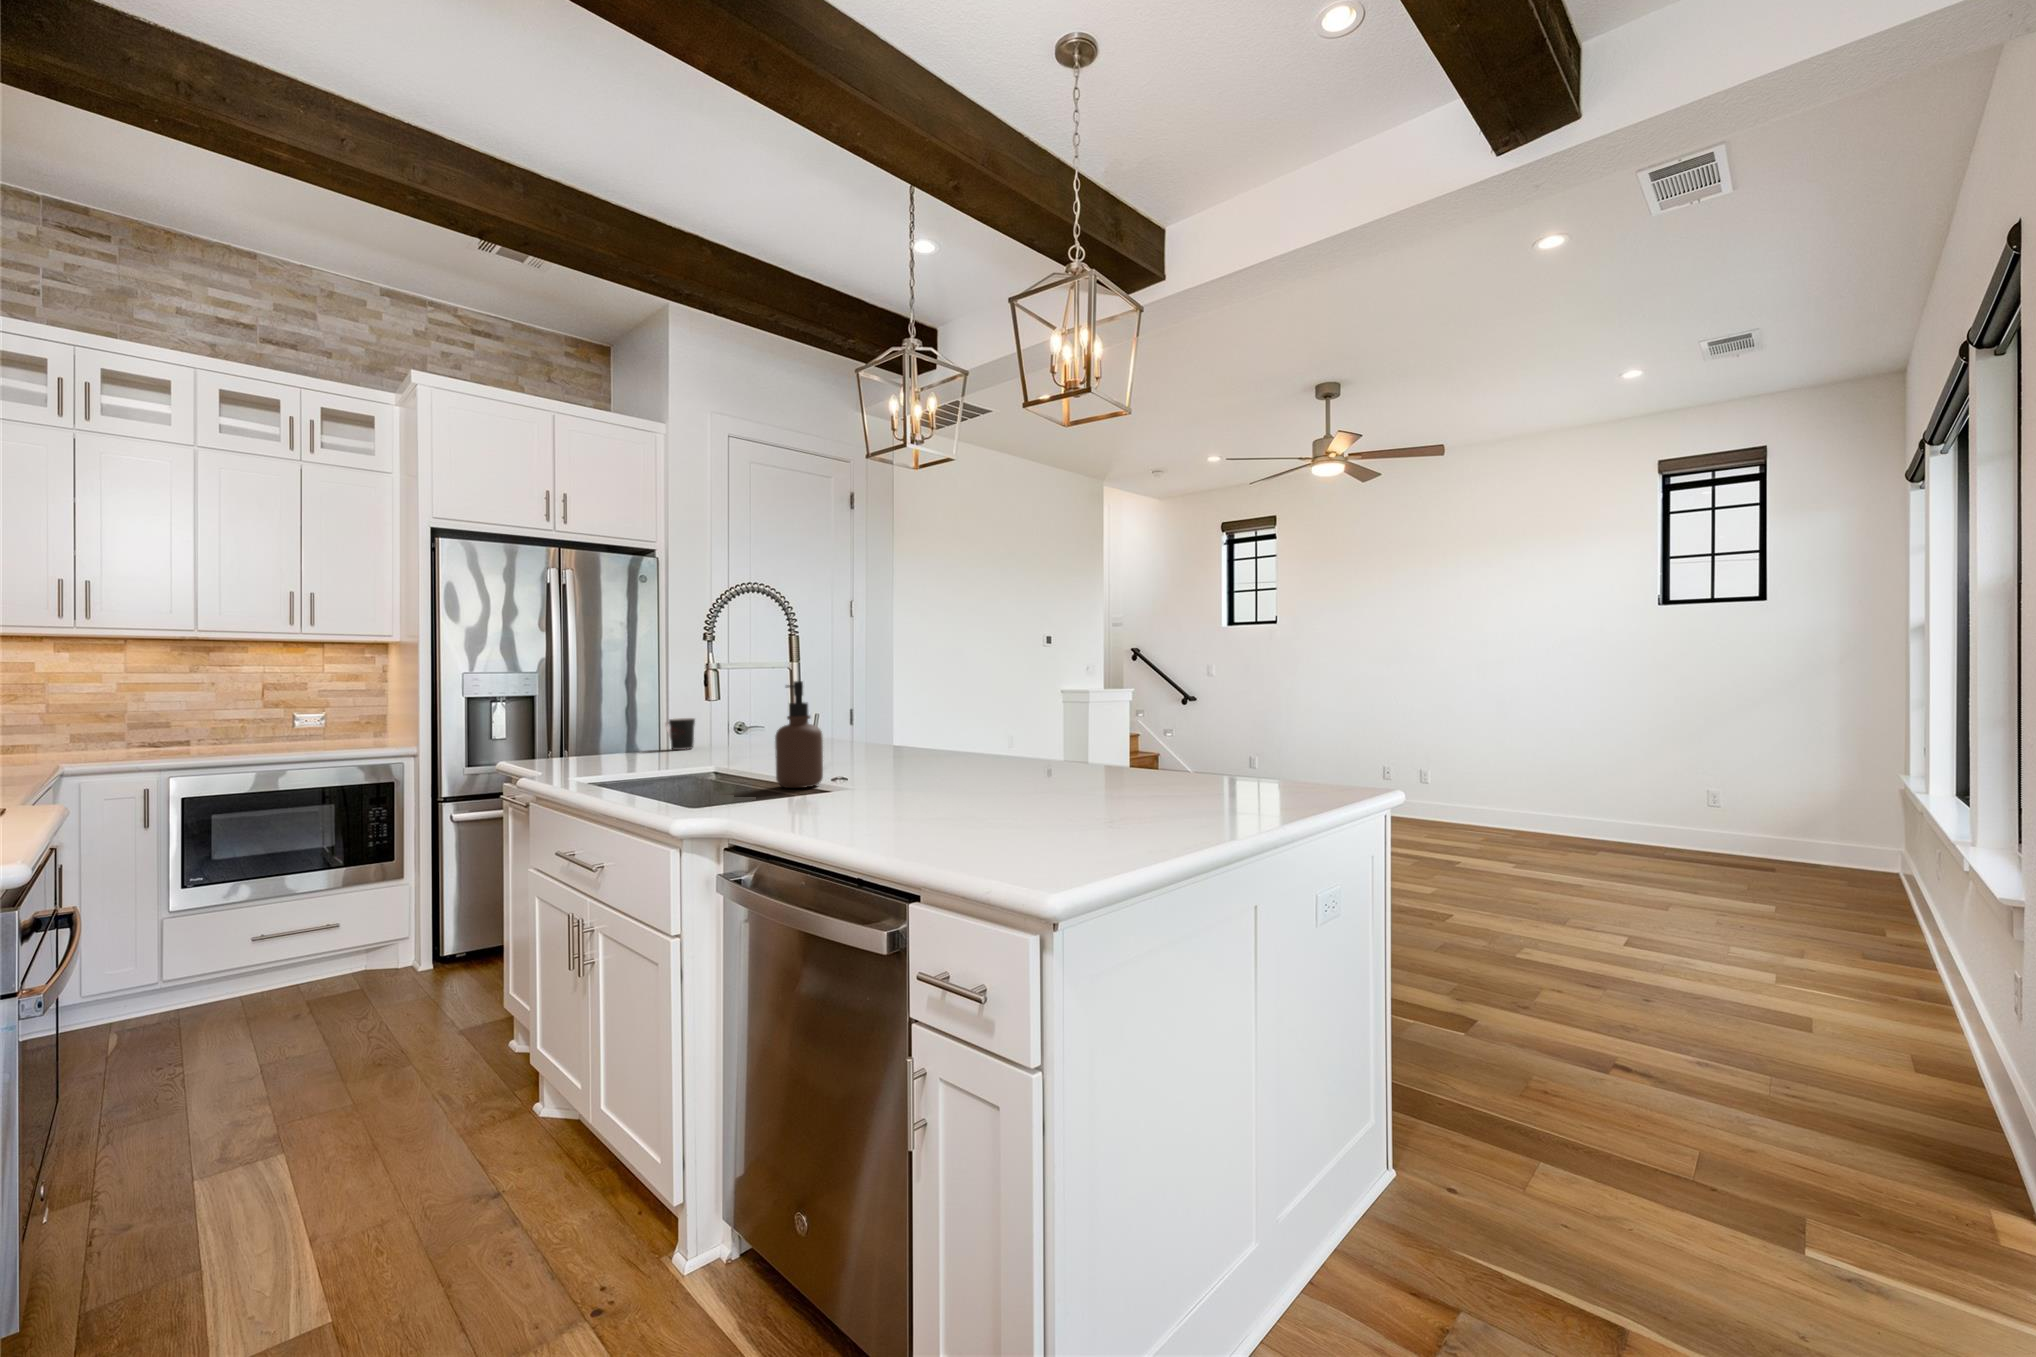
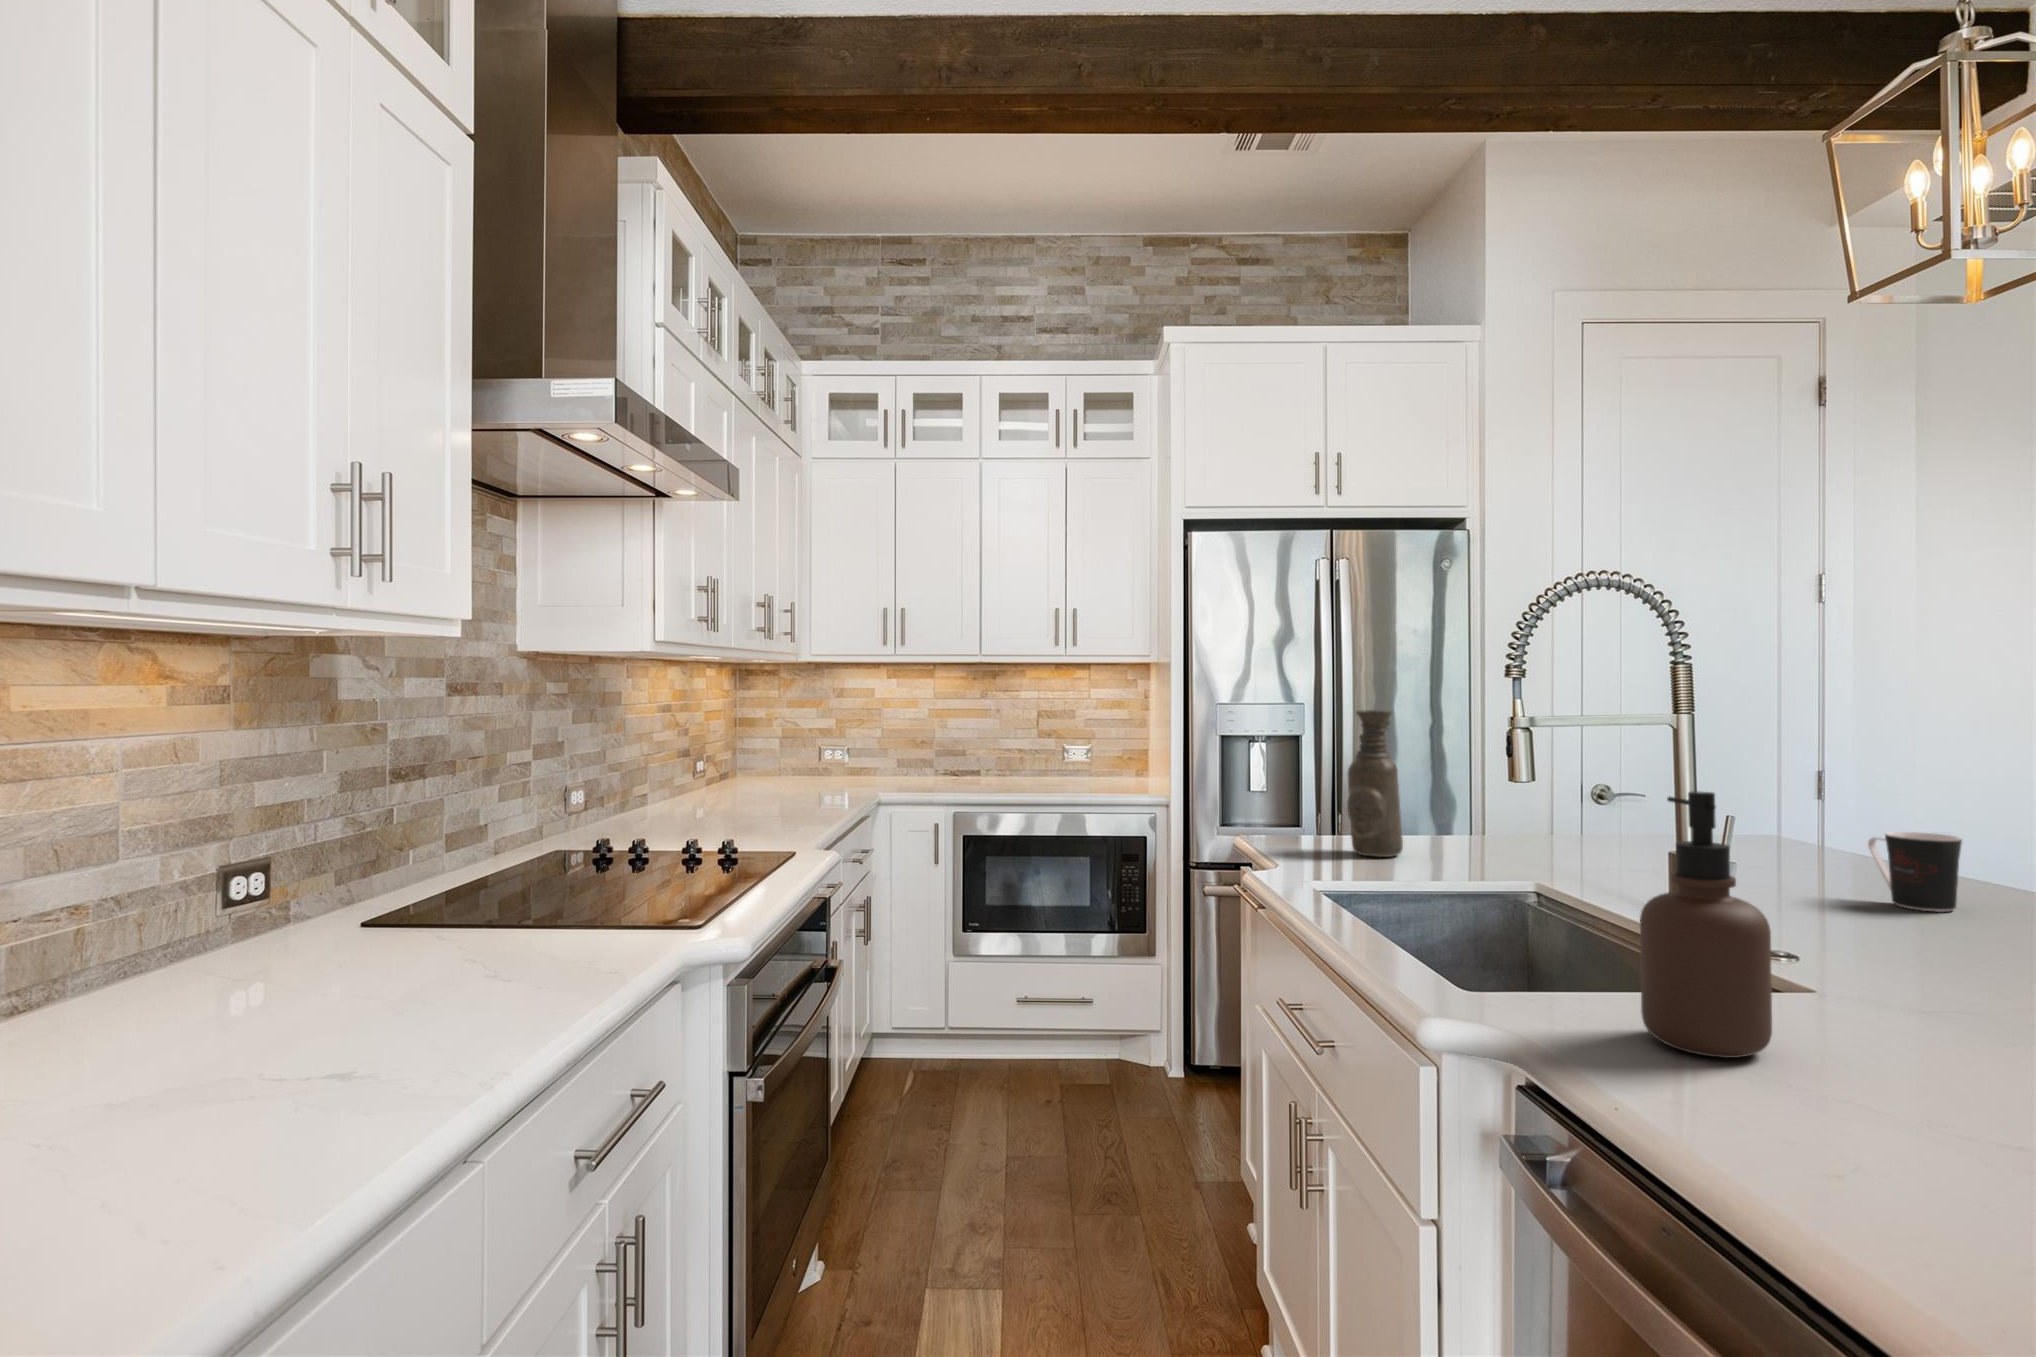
vase: none [600,667,636,757] -> present [1347,710,1403,857]
coffee cup: present [665,718,695,750] -> present [1868,832,1962,912]

